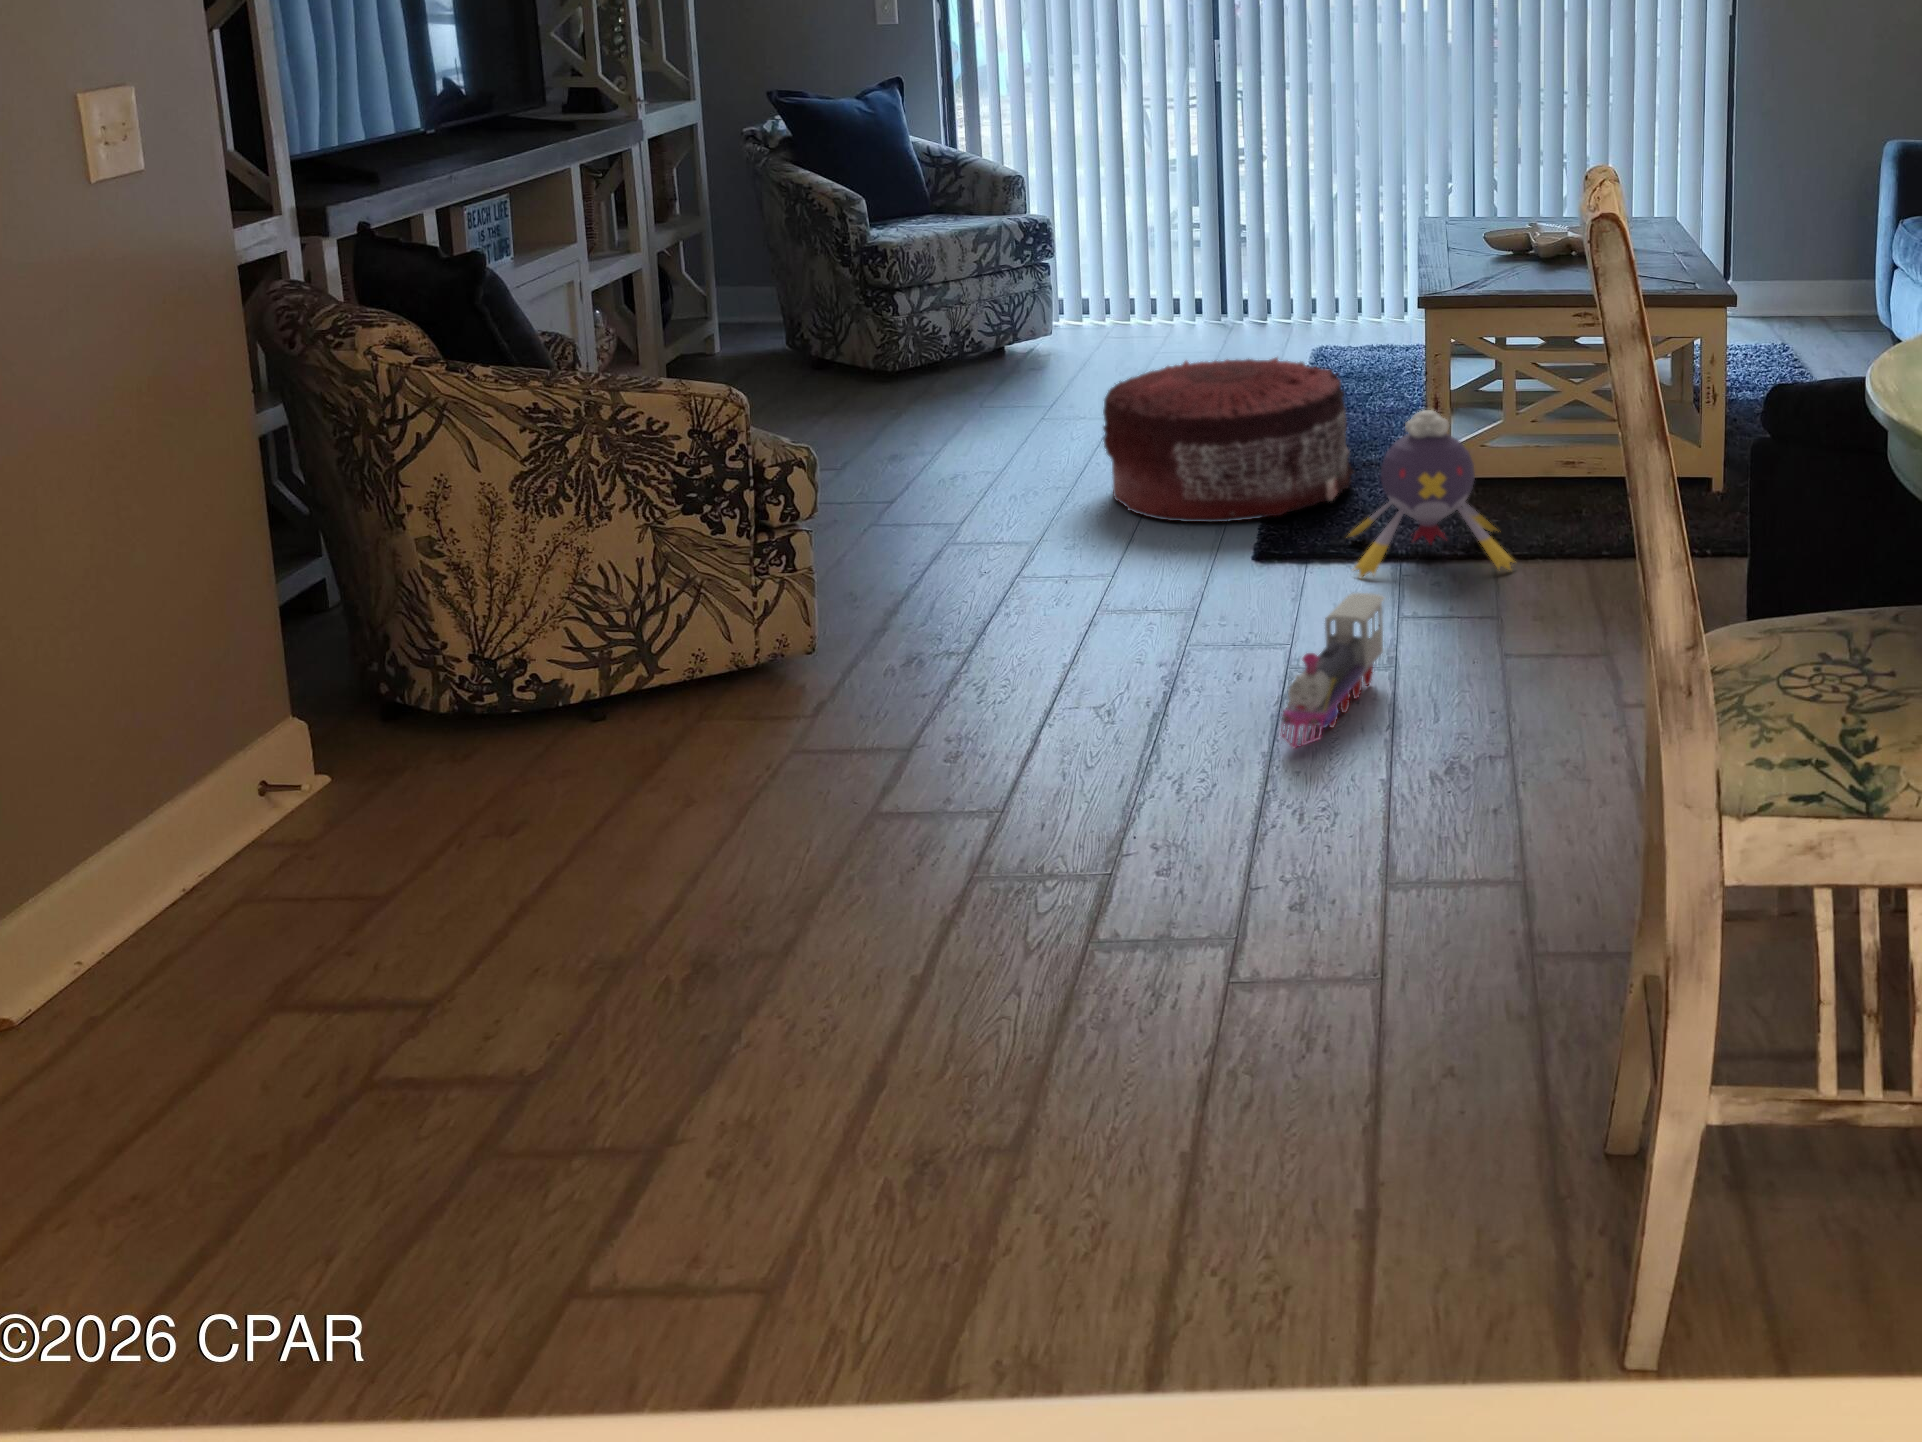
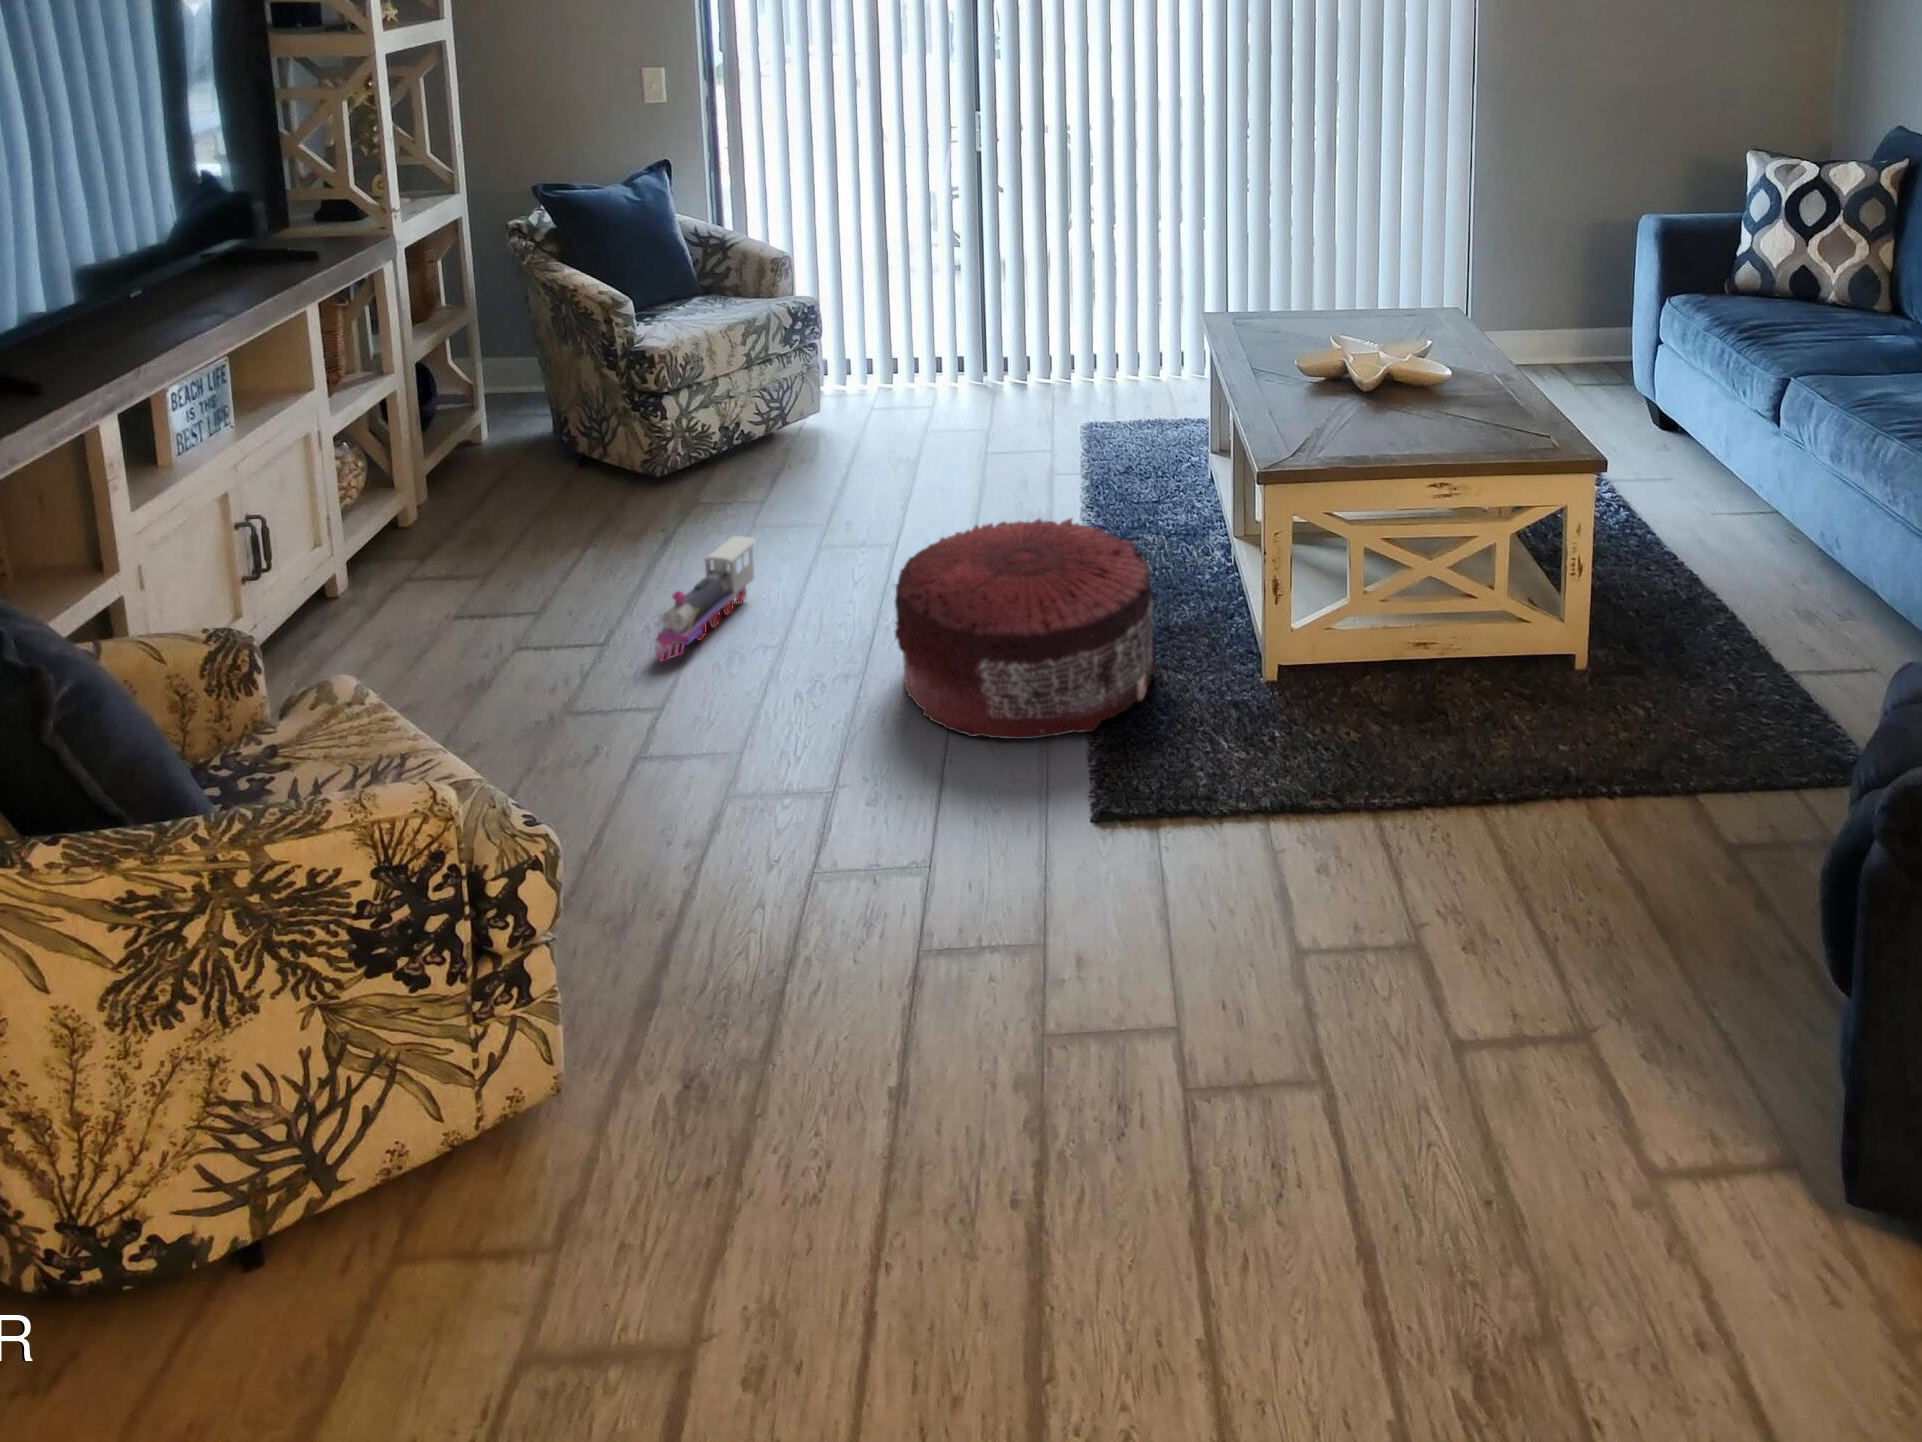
plush toy: present [1349,410,1514,577] -> none [1172,654,1377,862]
toy train: present [1281,593,1385,748] -> present [655,536,755,661]

